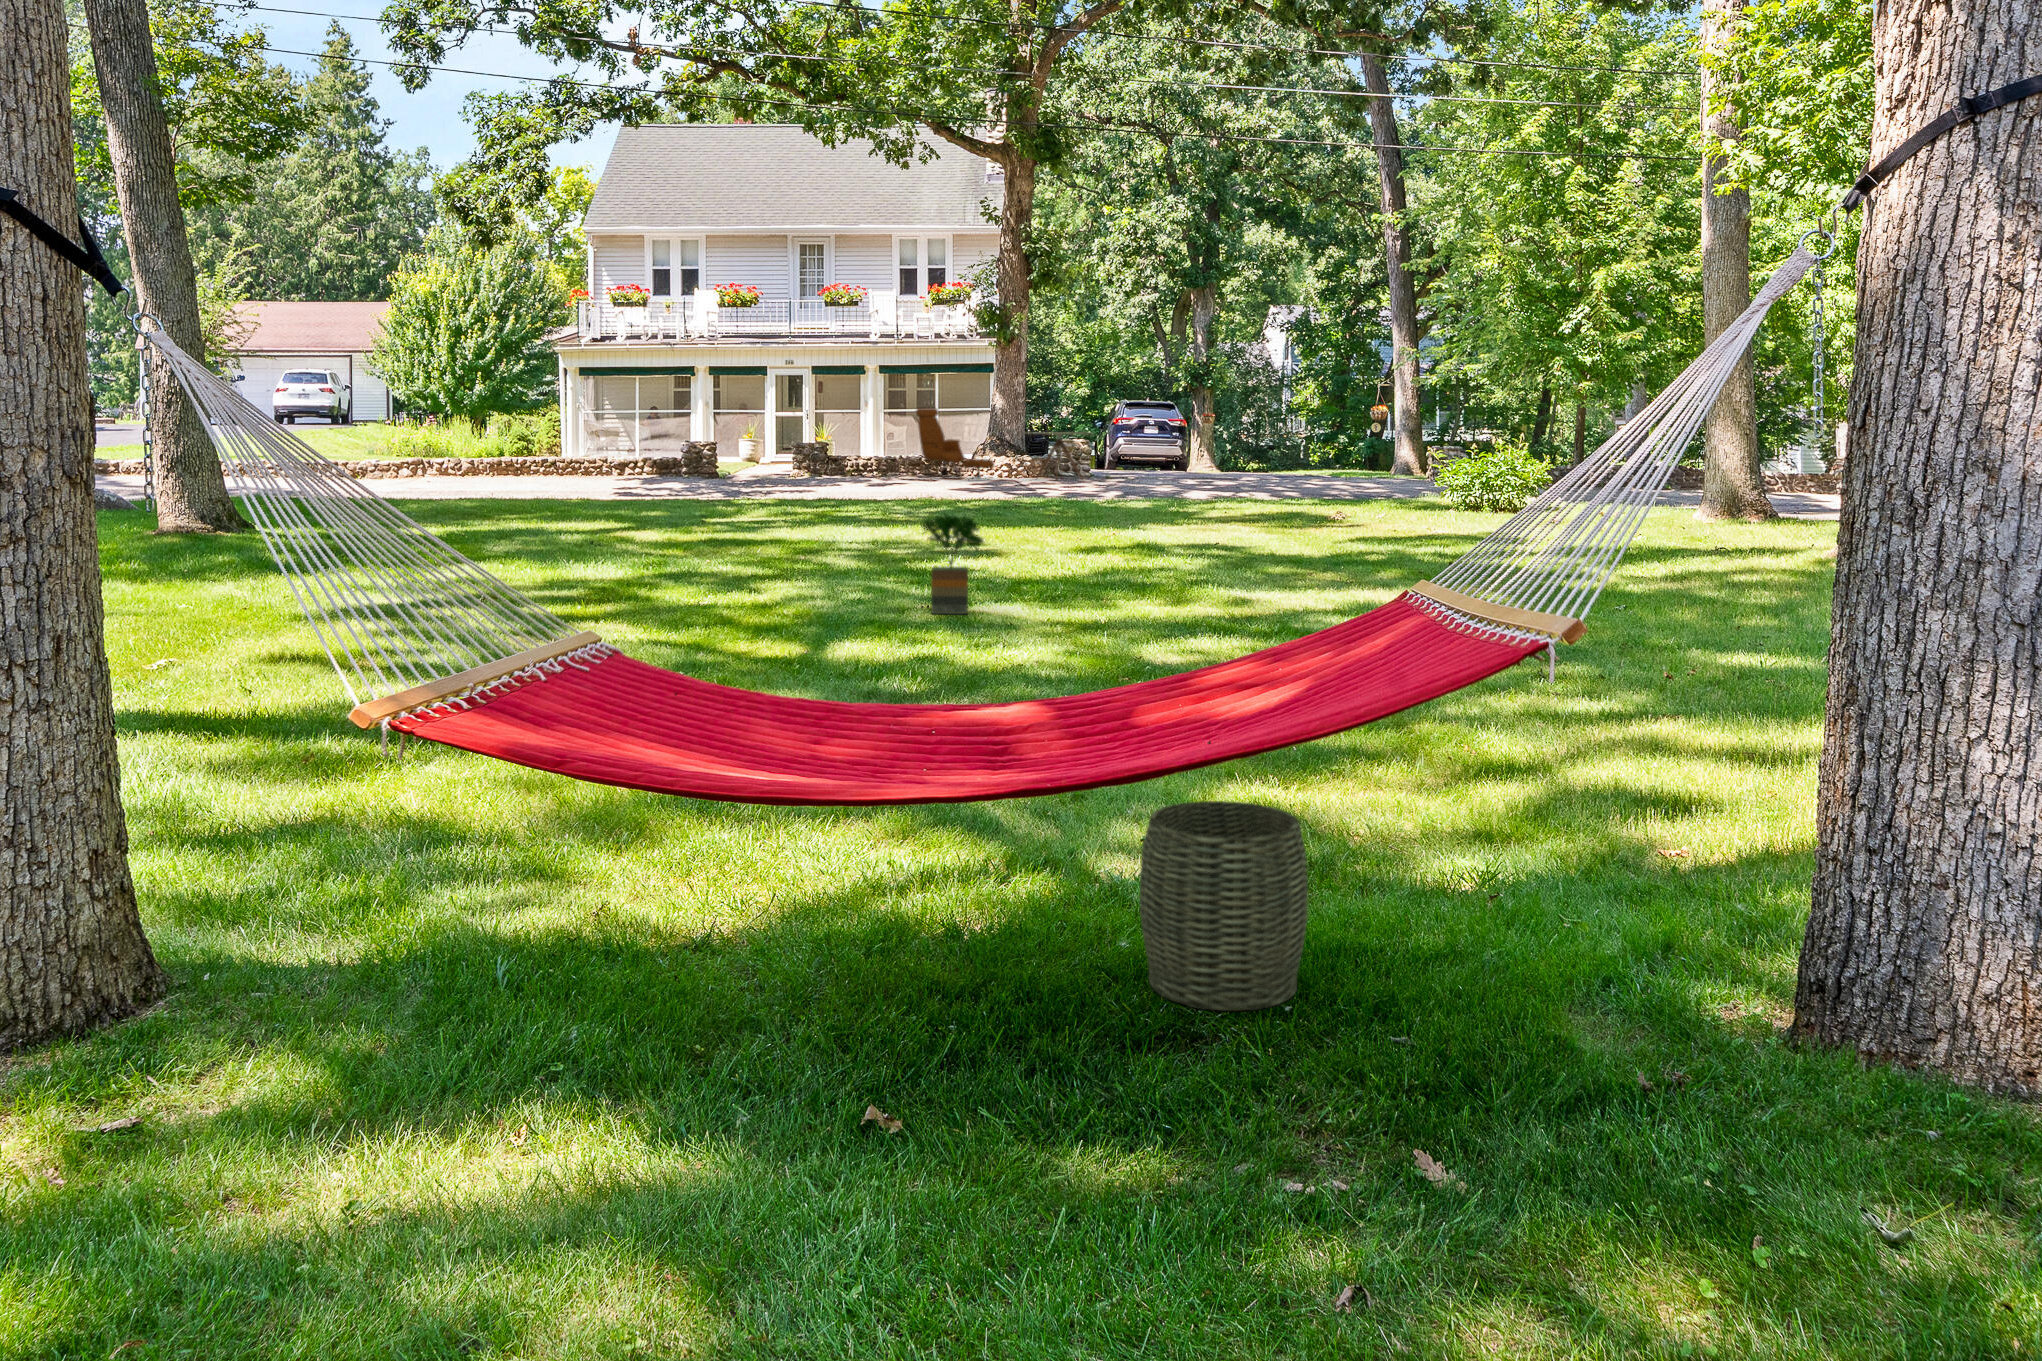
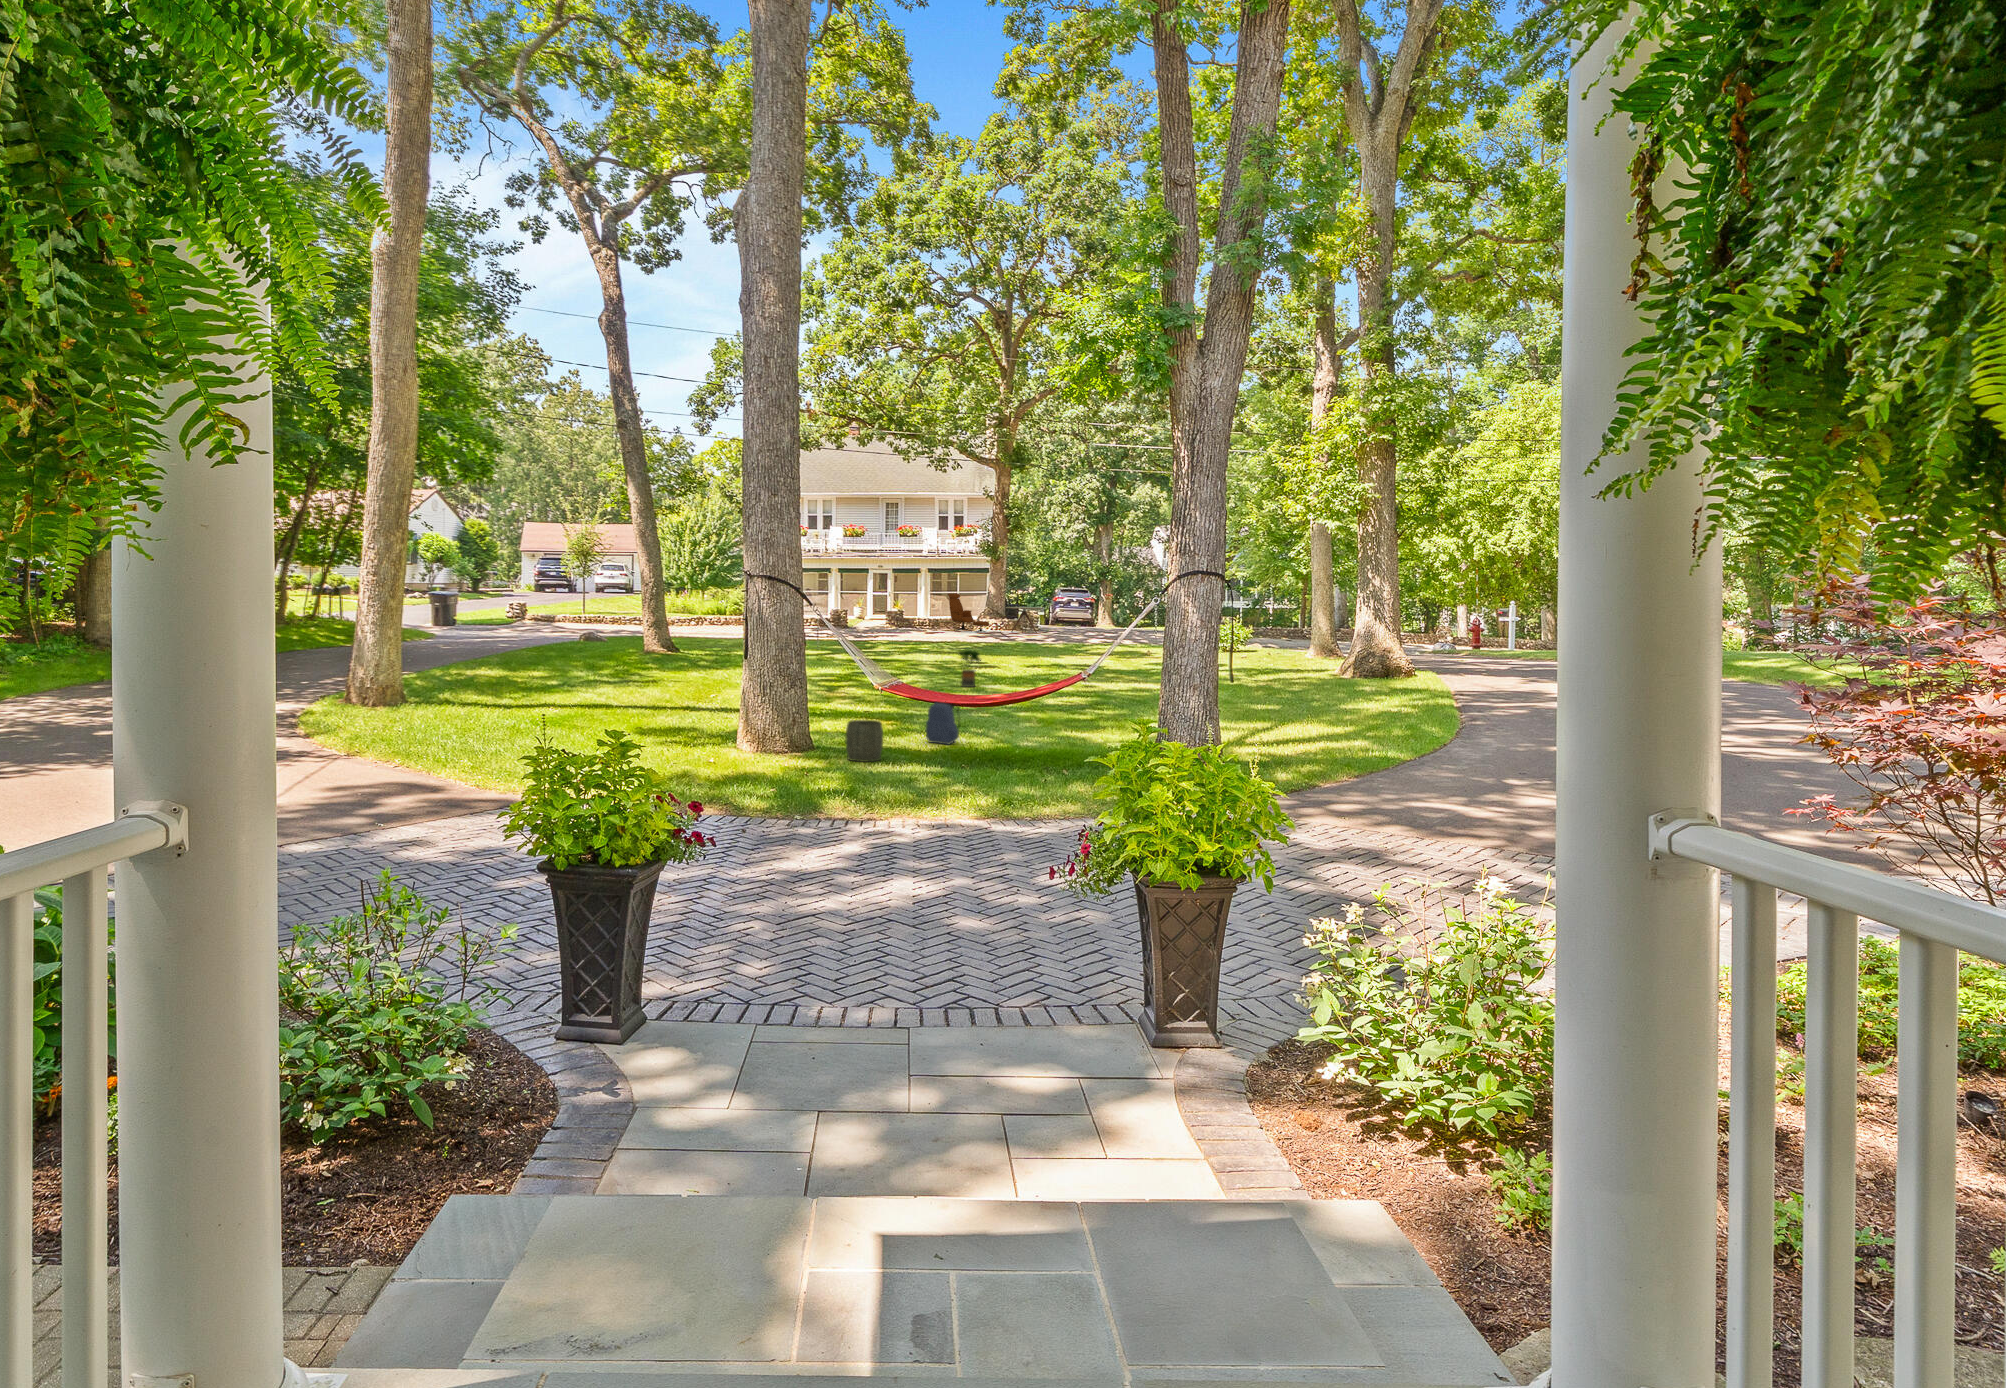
backpack: none [748,729,902,951] -> present [926,701,959,745]
woven basket: present [1140,801,1308,1011] -> present [845,720,883,762]

